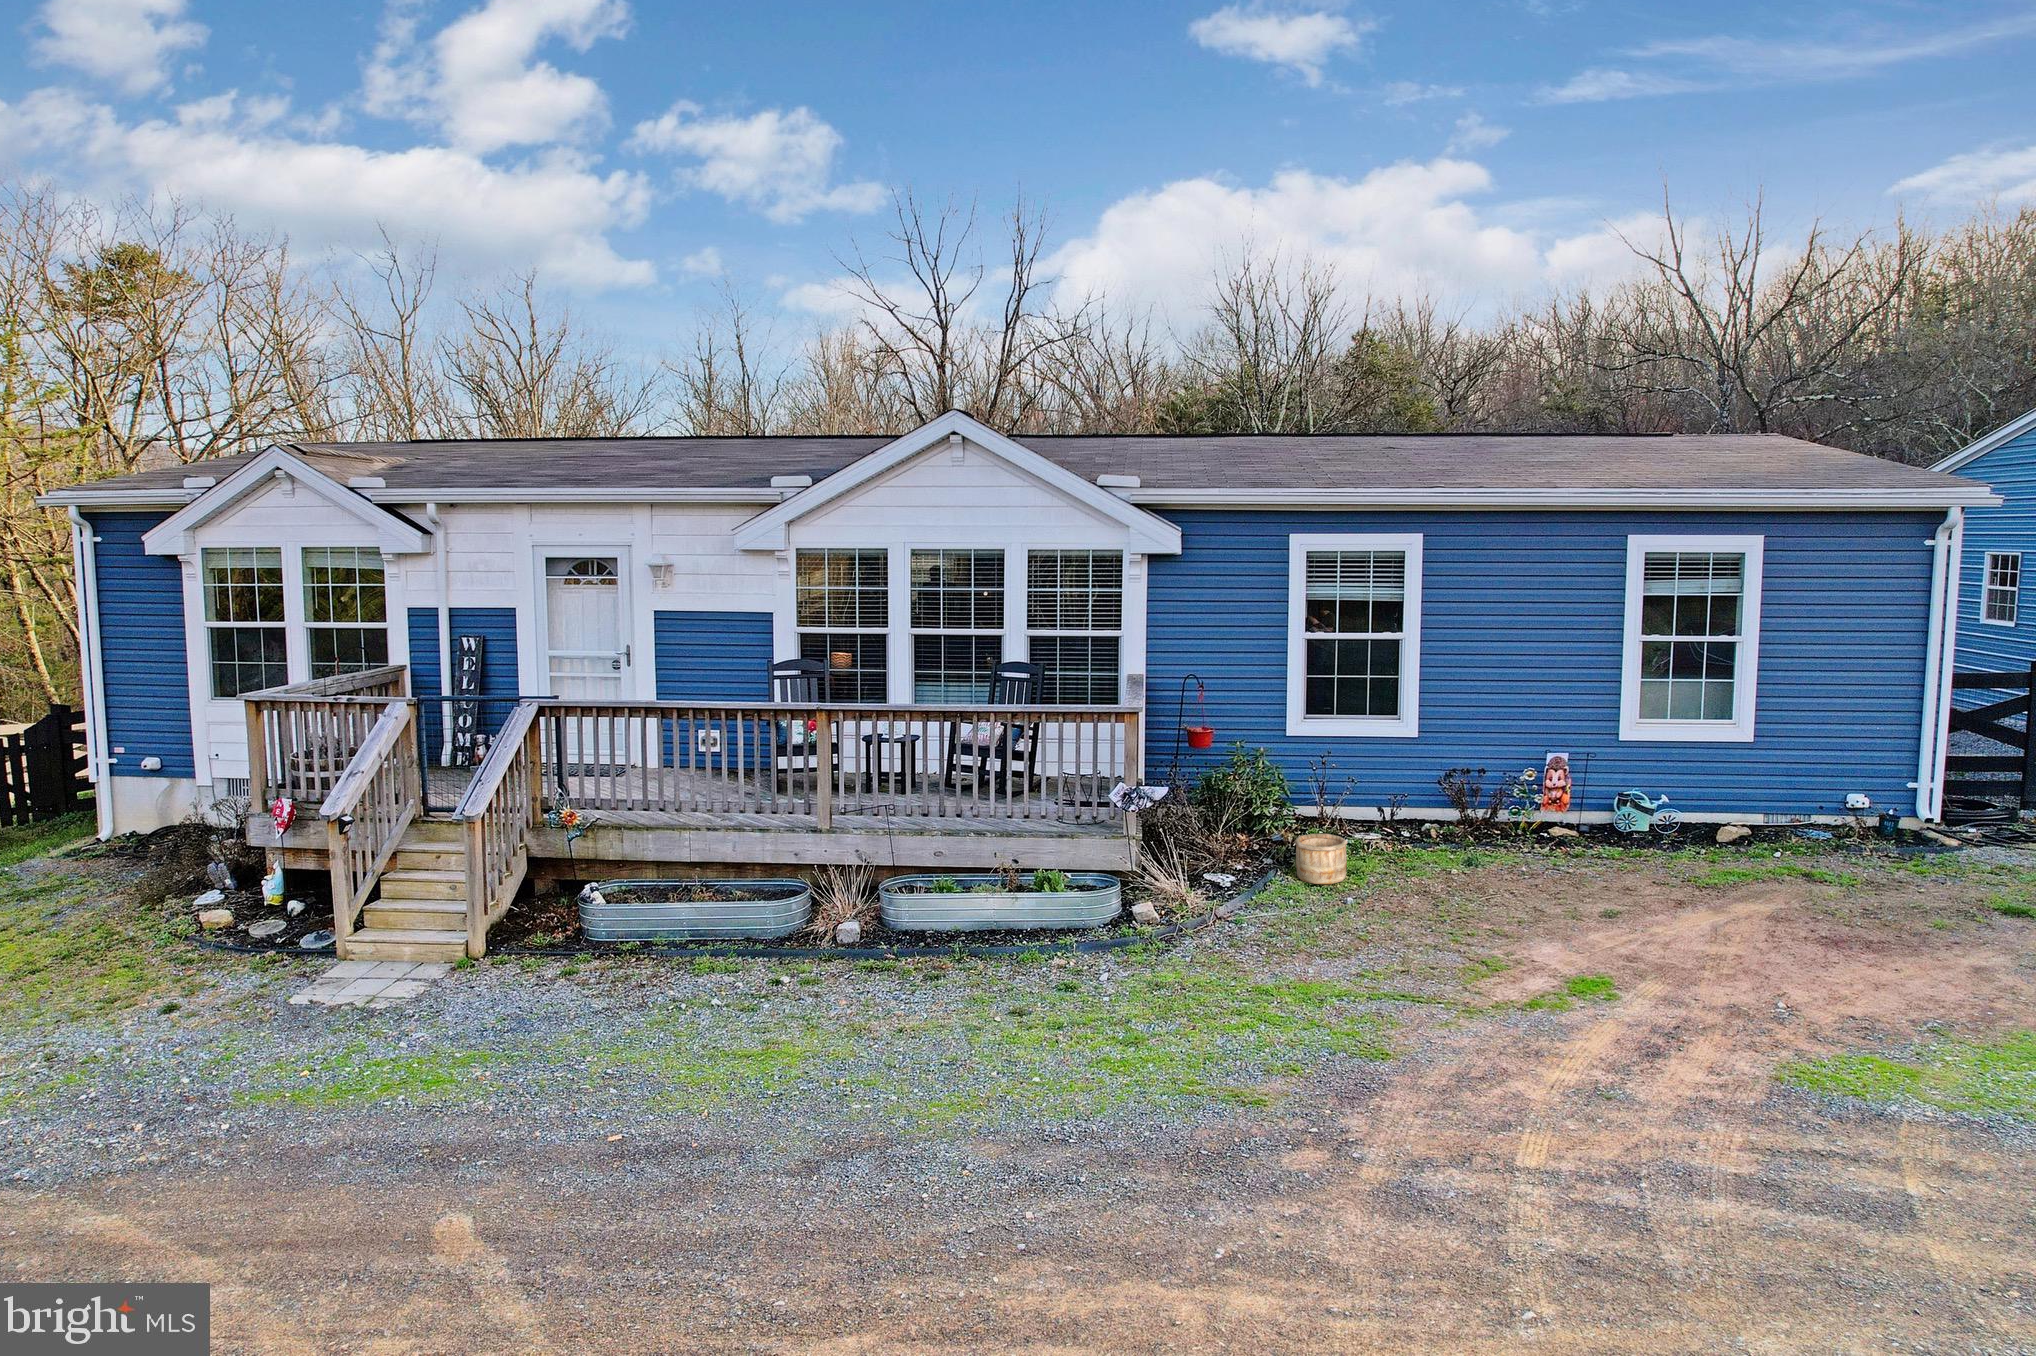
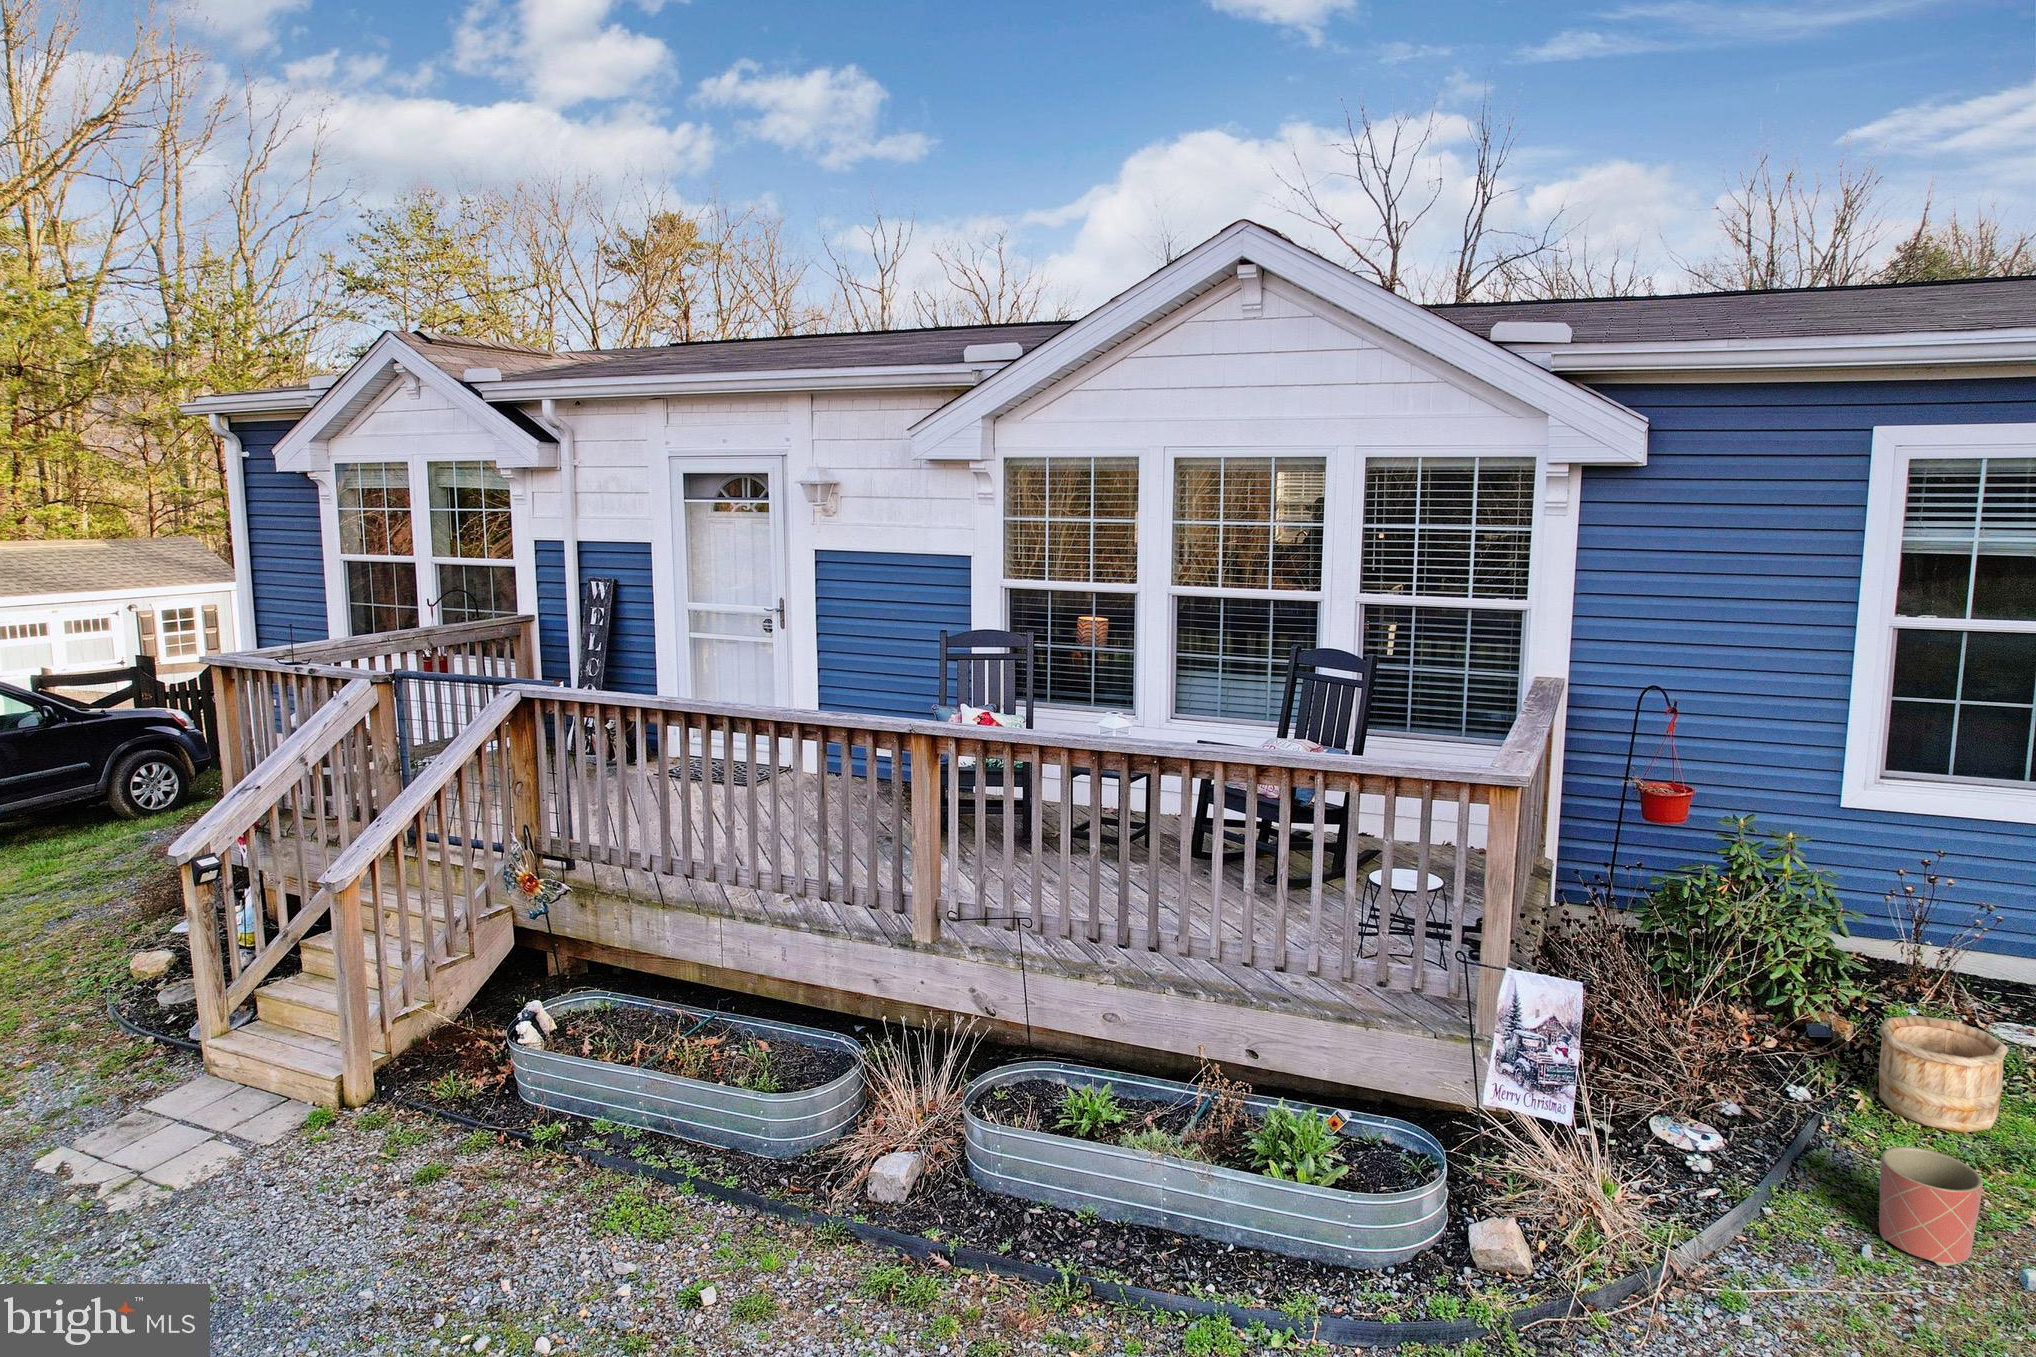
planter: none [1284,881,1323,930] -> present [1879,1146,1983,1266]

